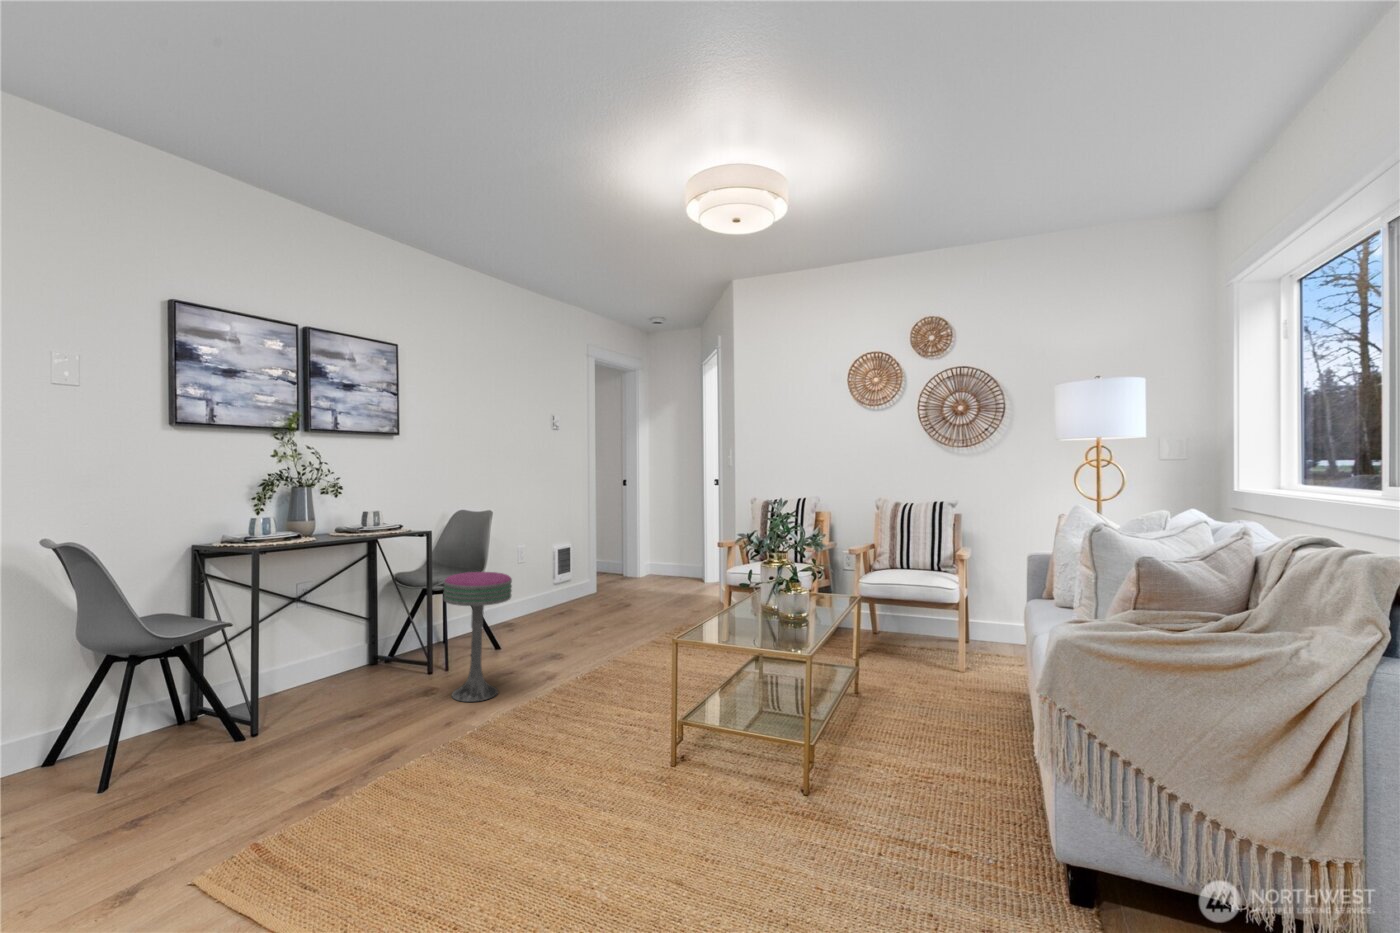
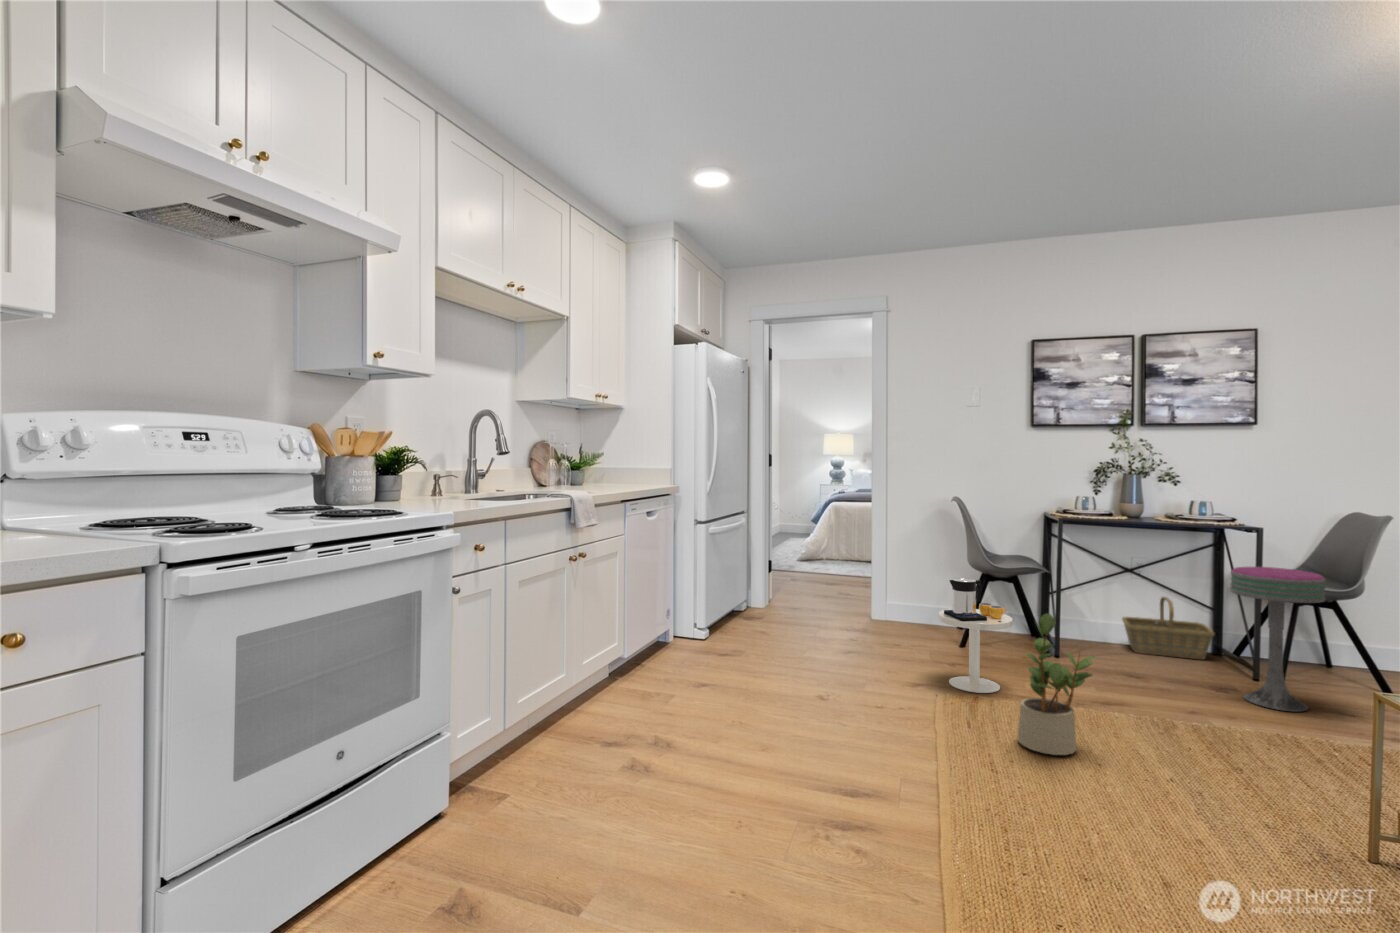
basket: none [287,618,386,690] -> present [1122,597,1214,660]
side table: none [155,674,289,863] -> present [938,578,1013,693]
potted plant: none [394,696,479,885] -> present [1018,614,1096,755]

